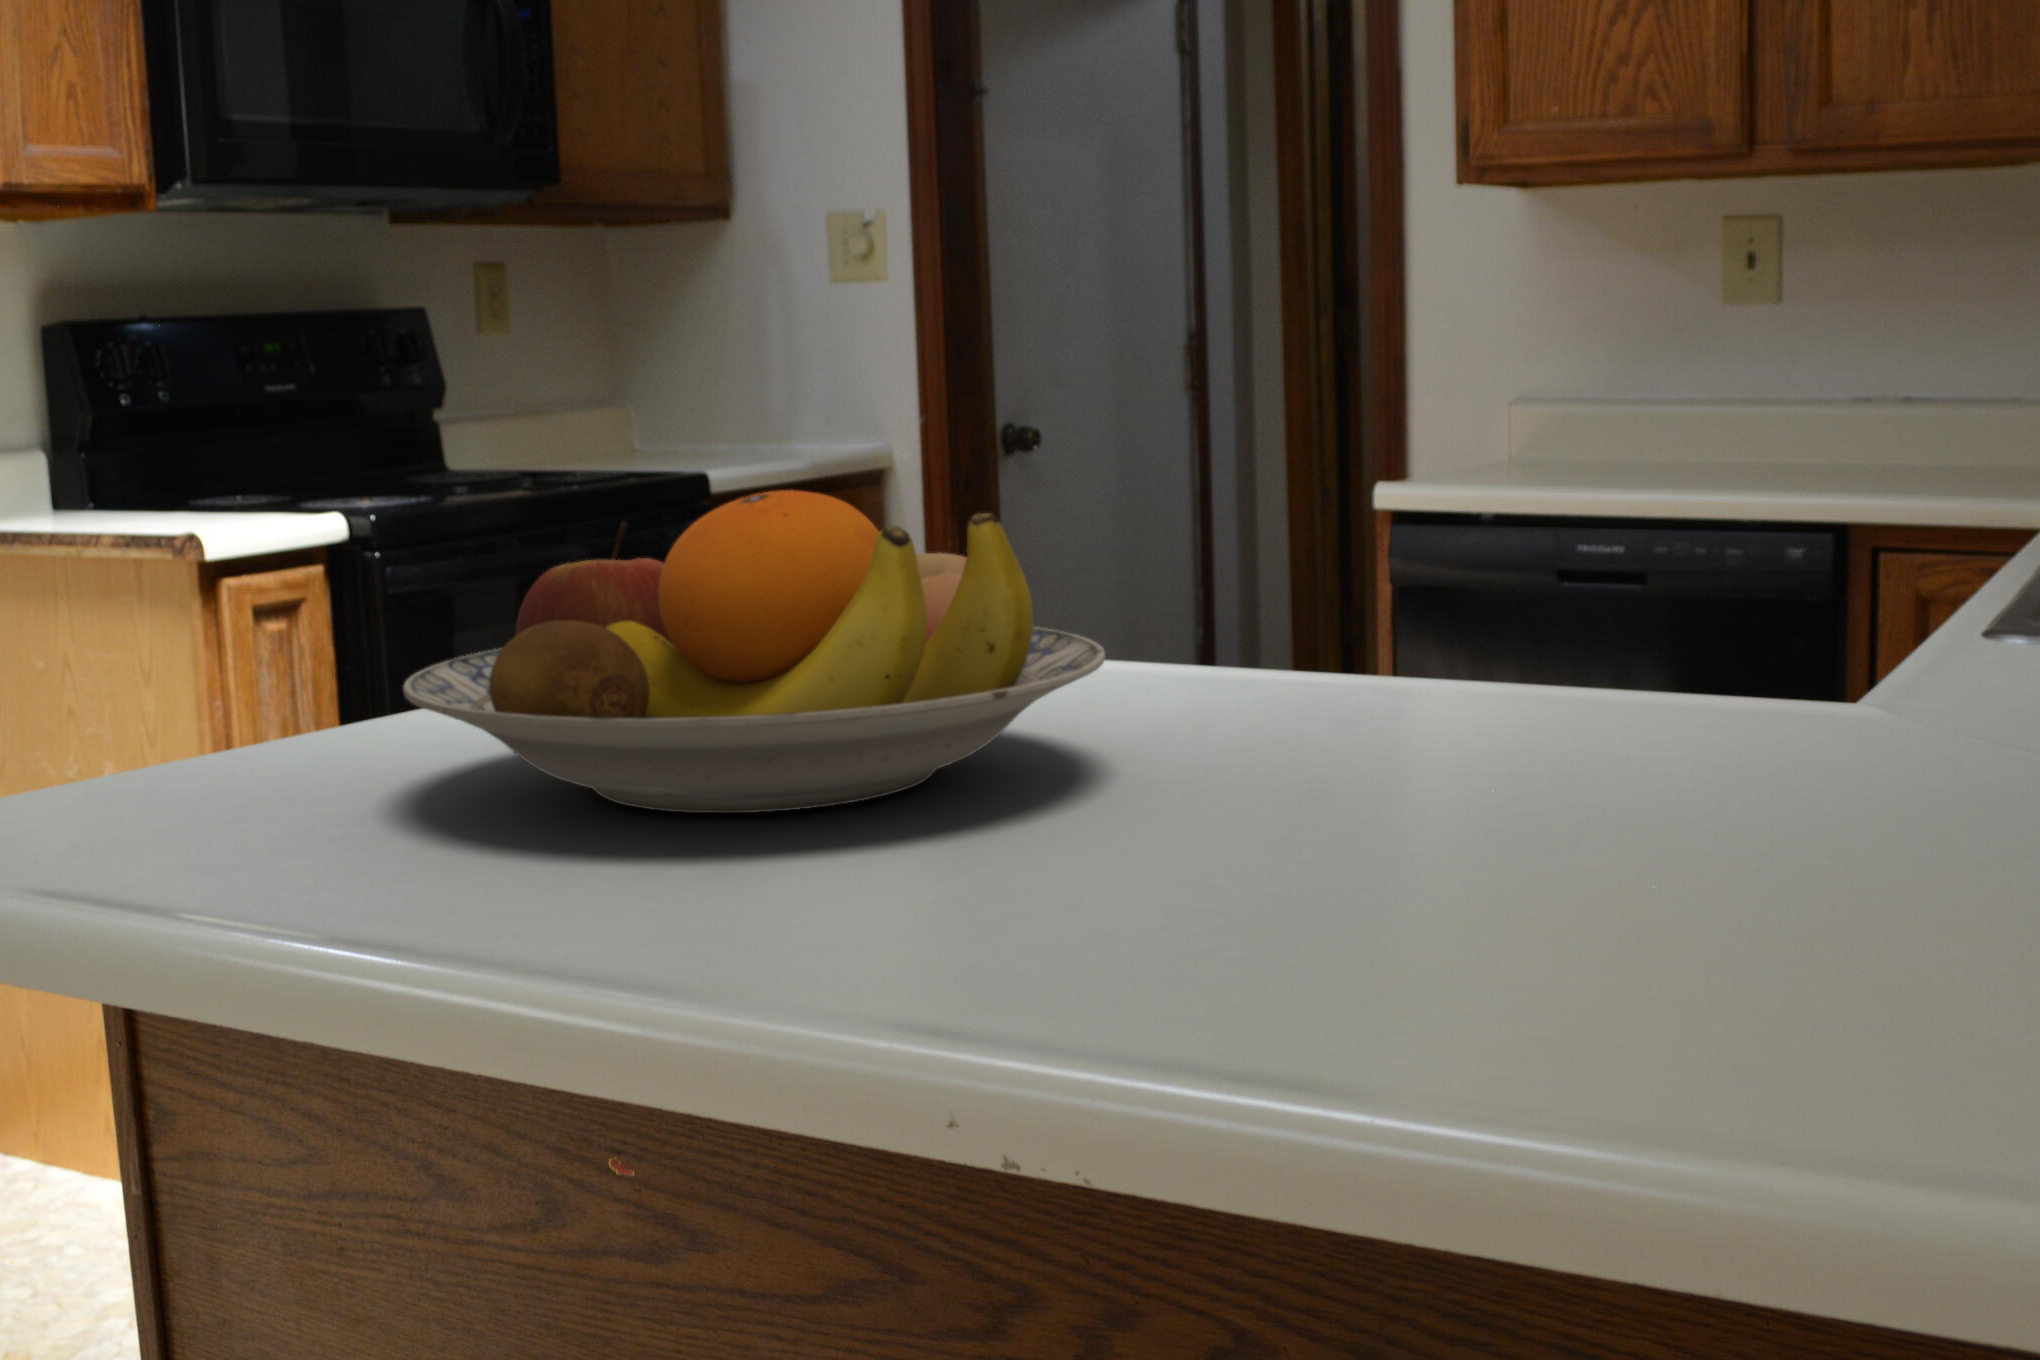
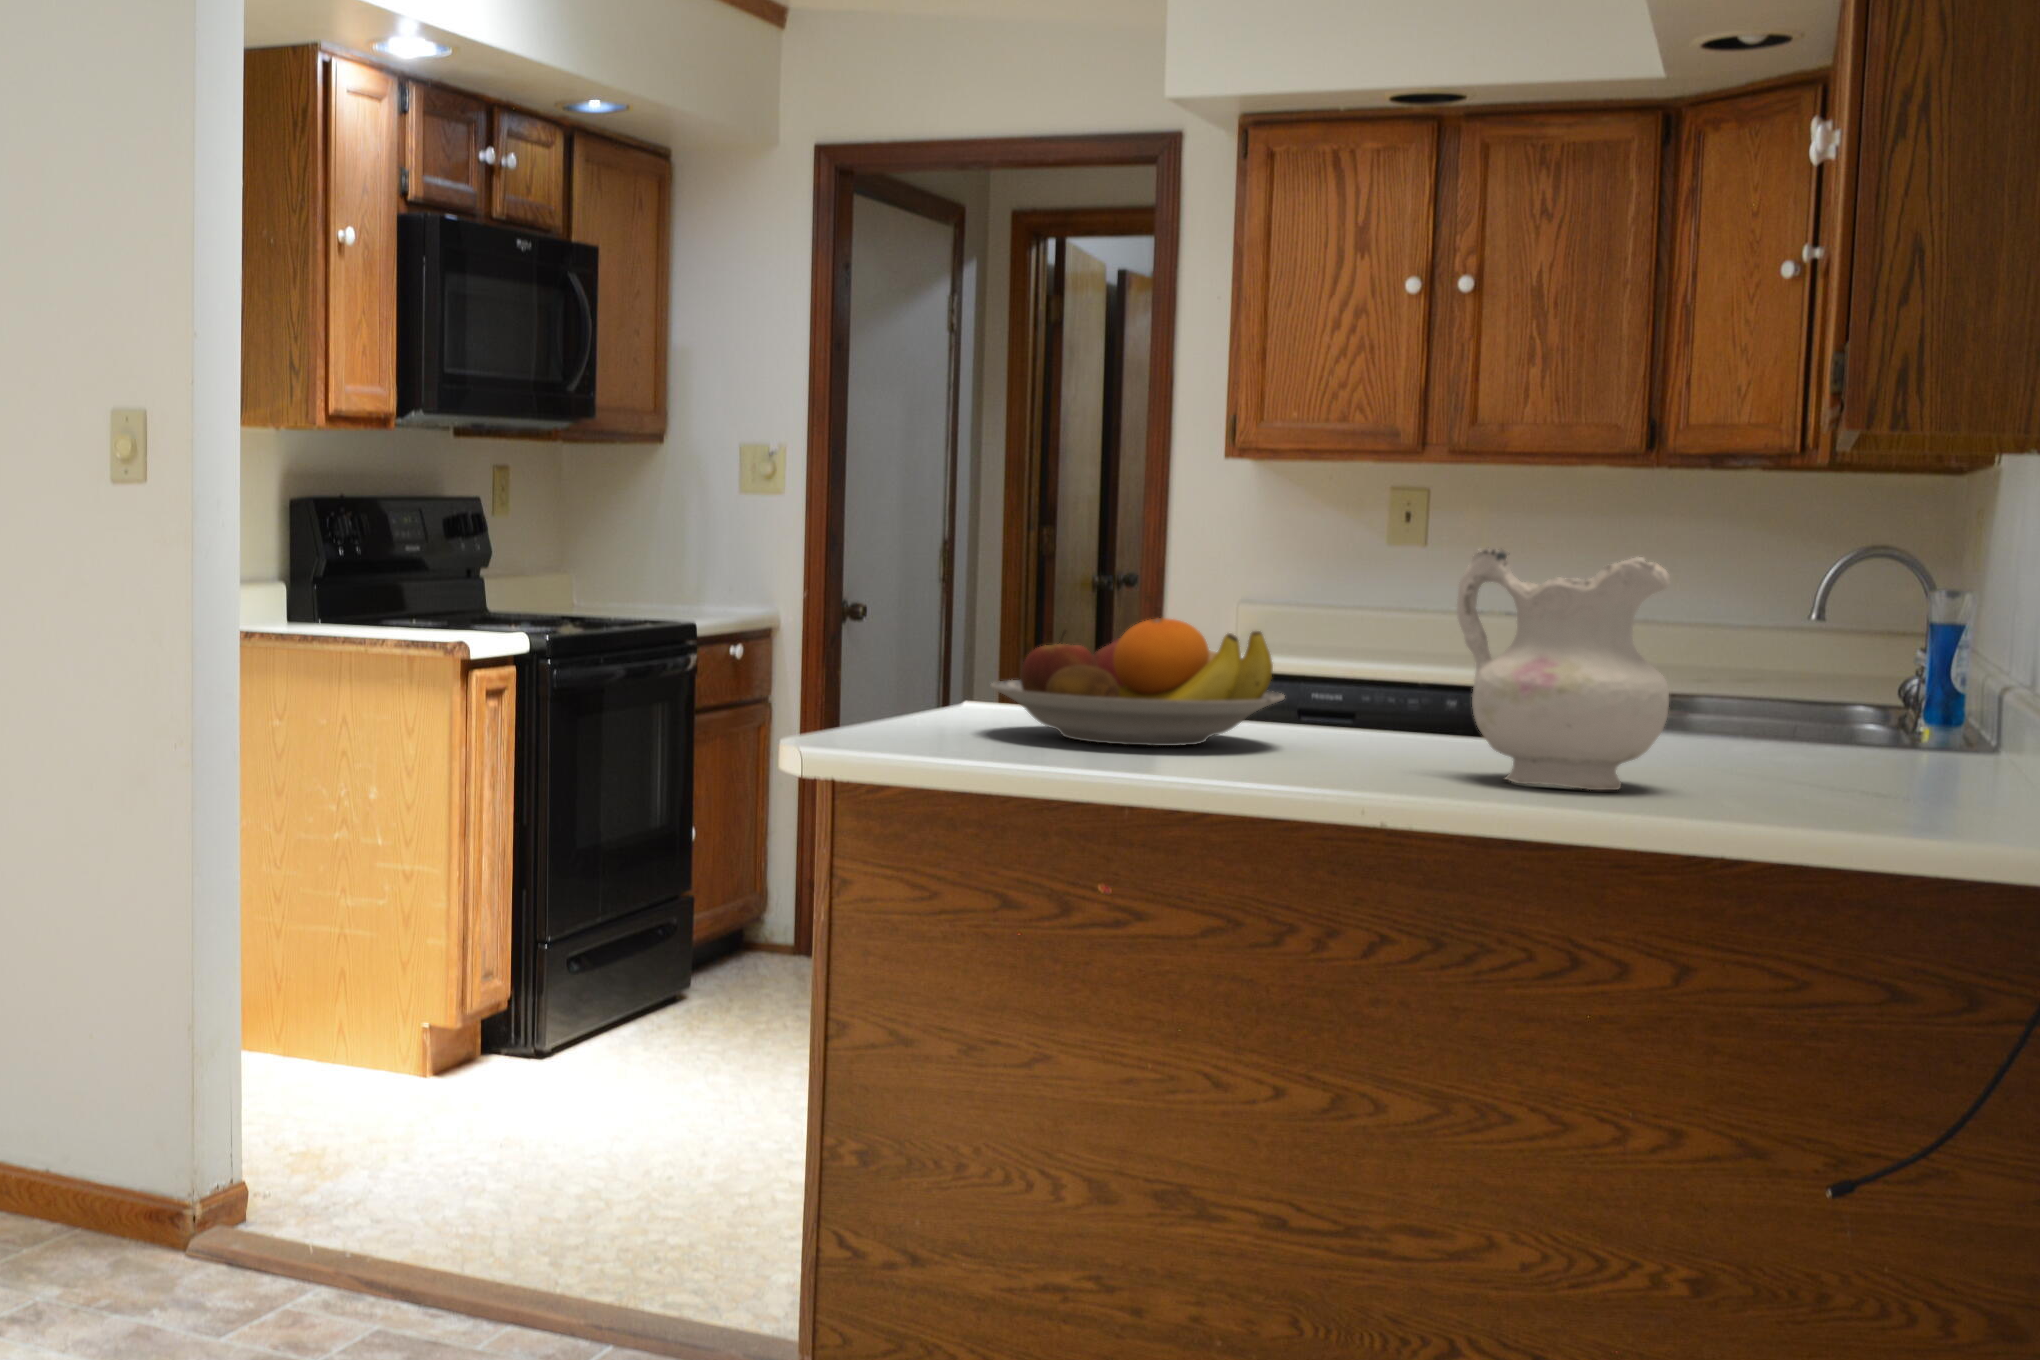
ceramic pitcher: none [1362,250,1973,1029] -> present [1457,548,1670,790]

